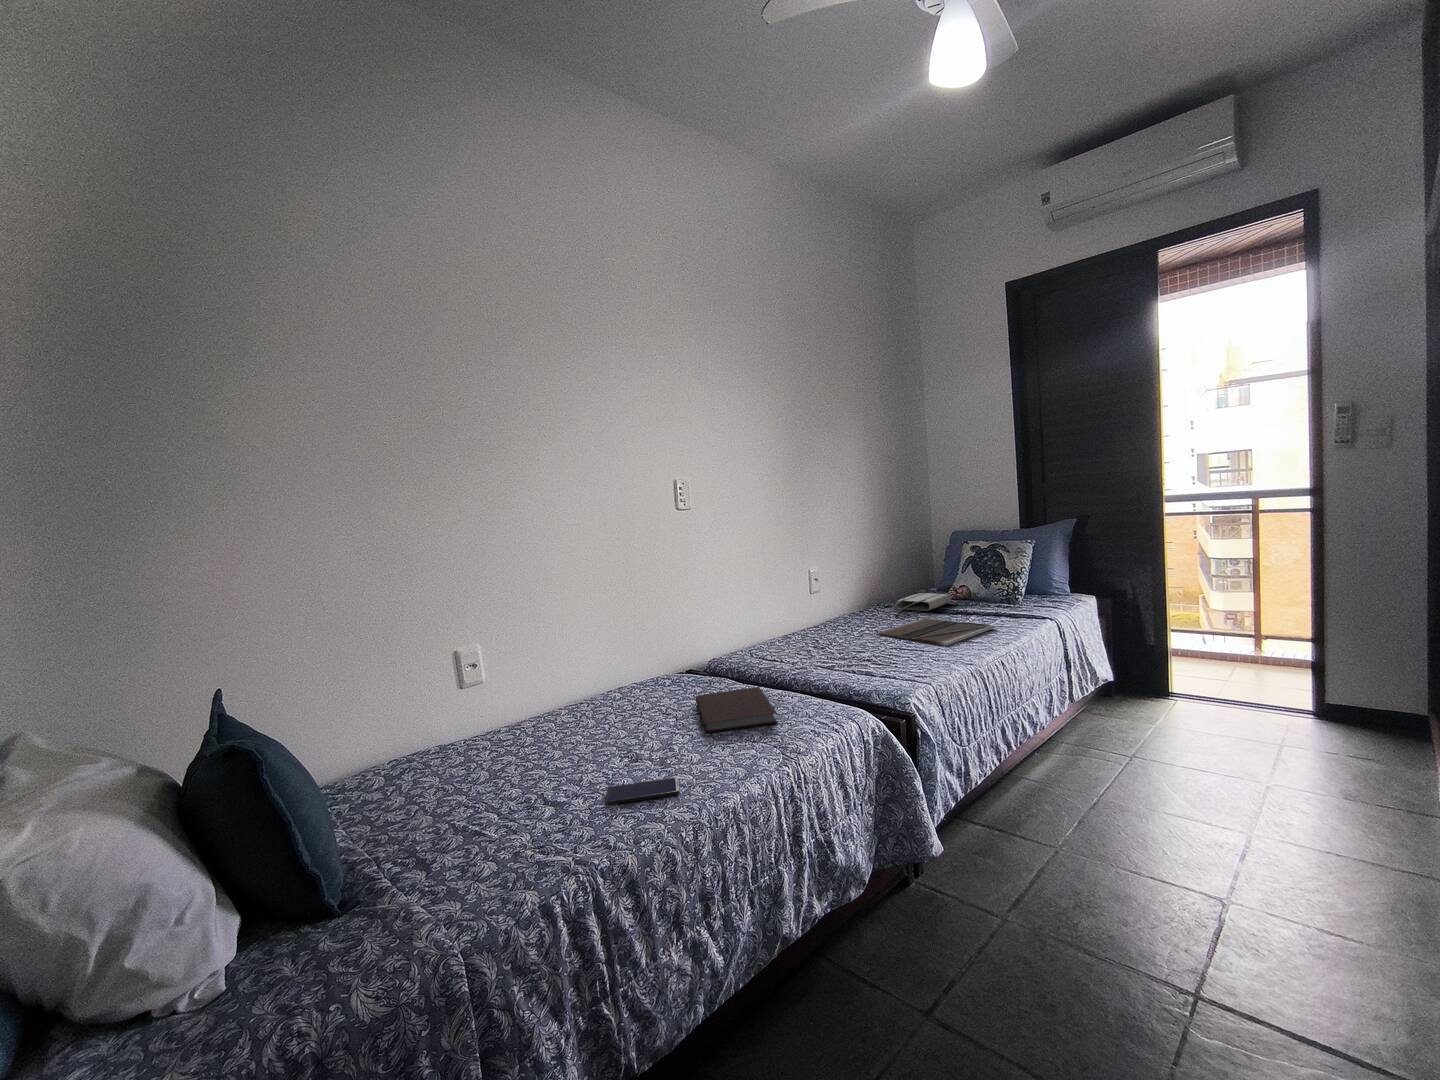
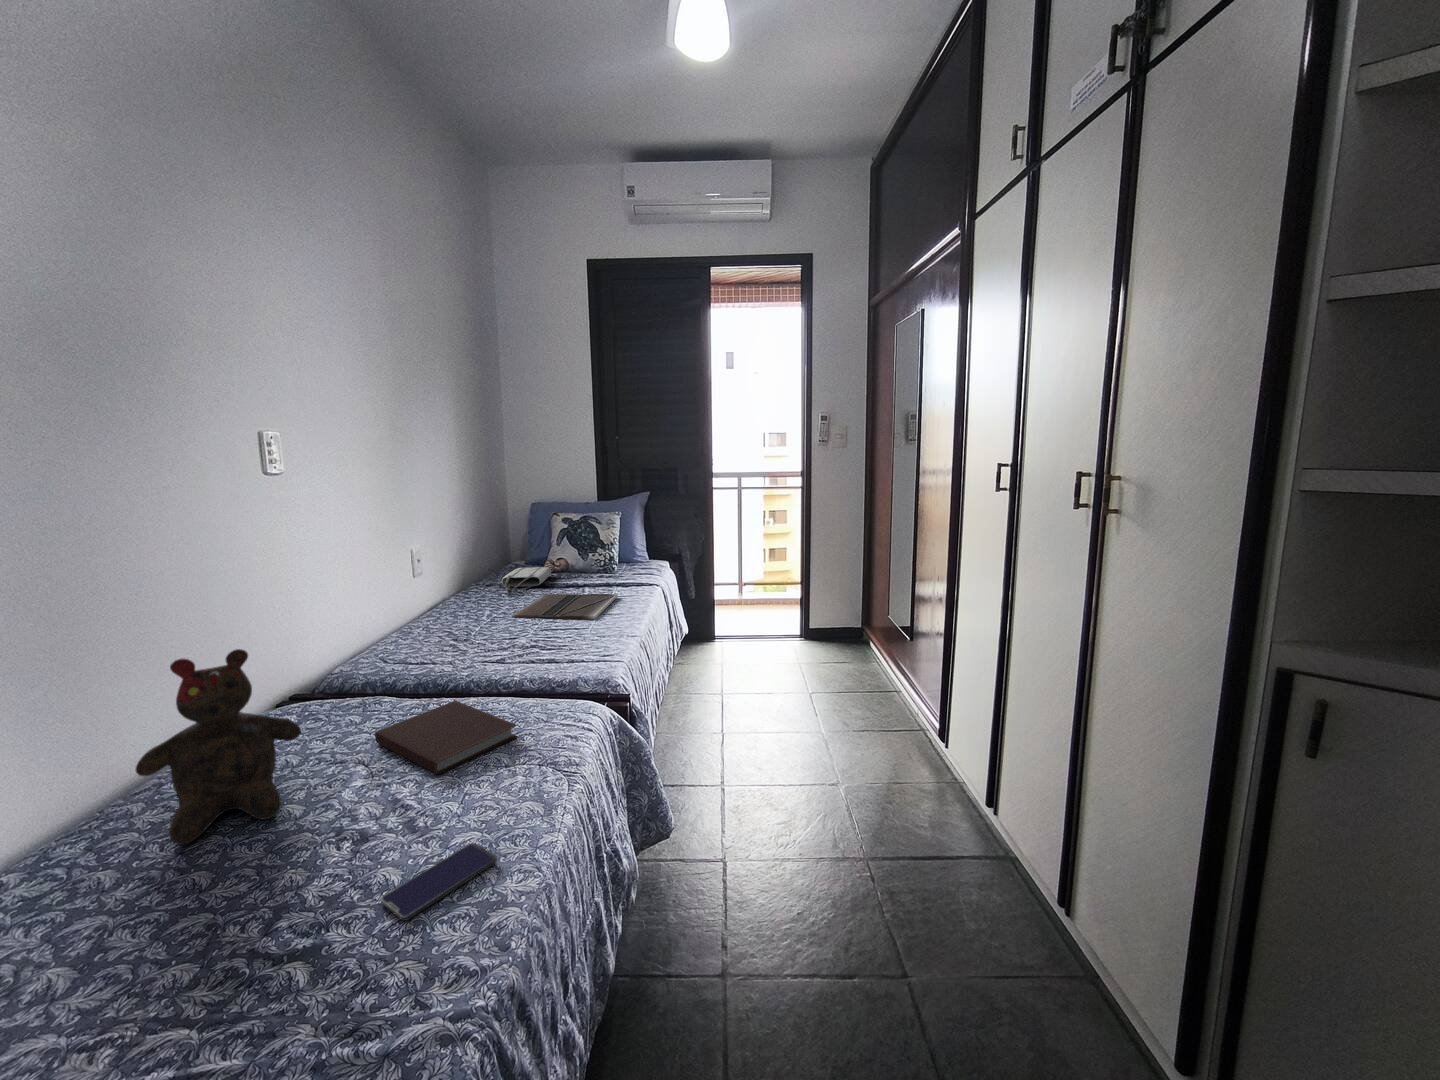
teddy bear: none [566,620,643,730] -> present [135,649,301,844]

